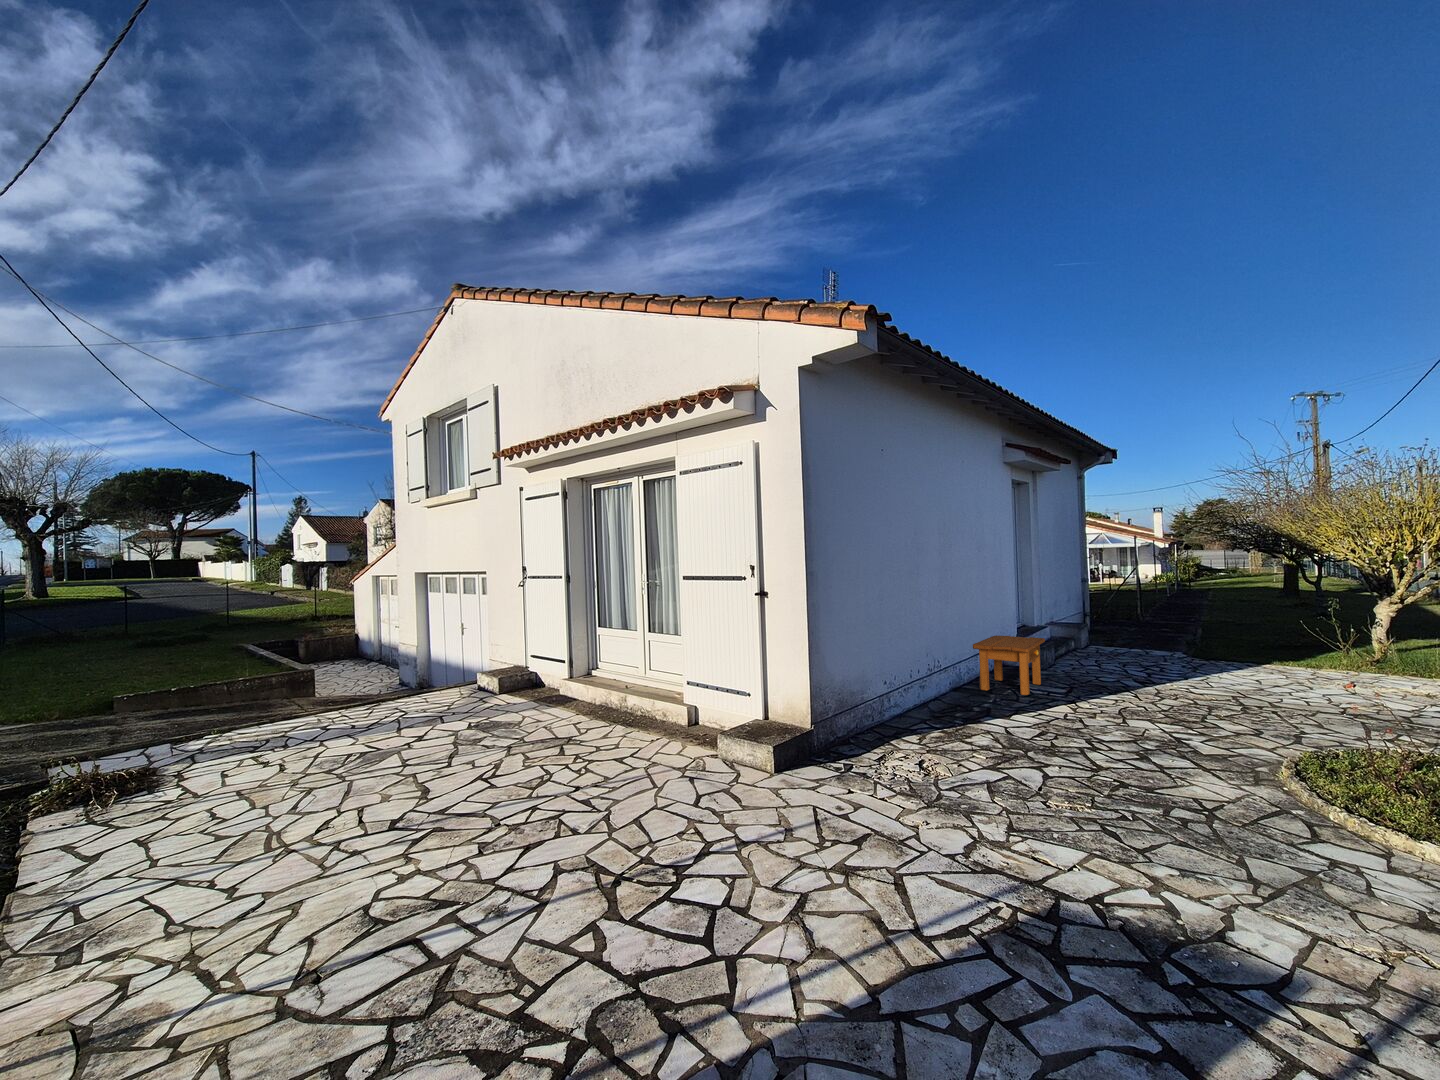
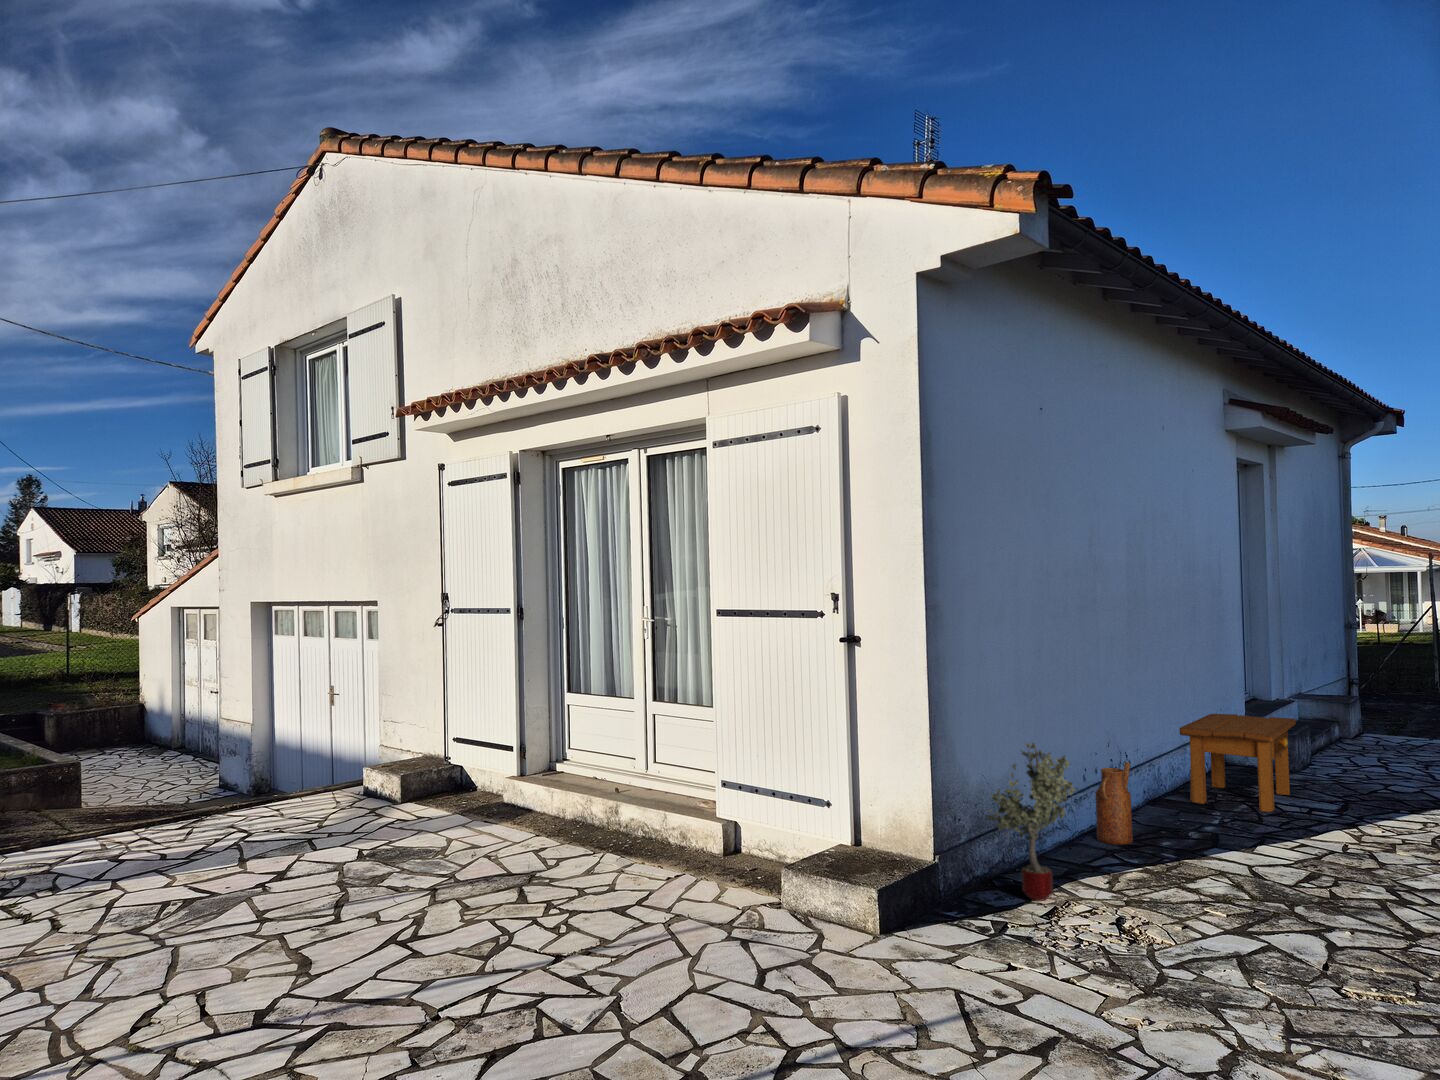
potted tree: none [842,654,899,751] -> present [987,743,1075,901]
watering can: none [917,666,940,716] -> present [1096,762,1133,845]

